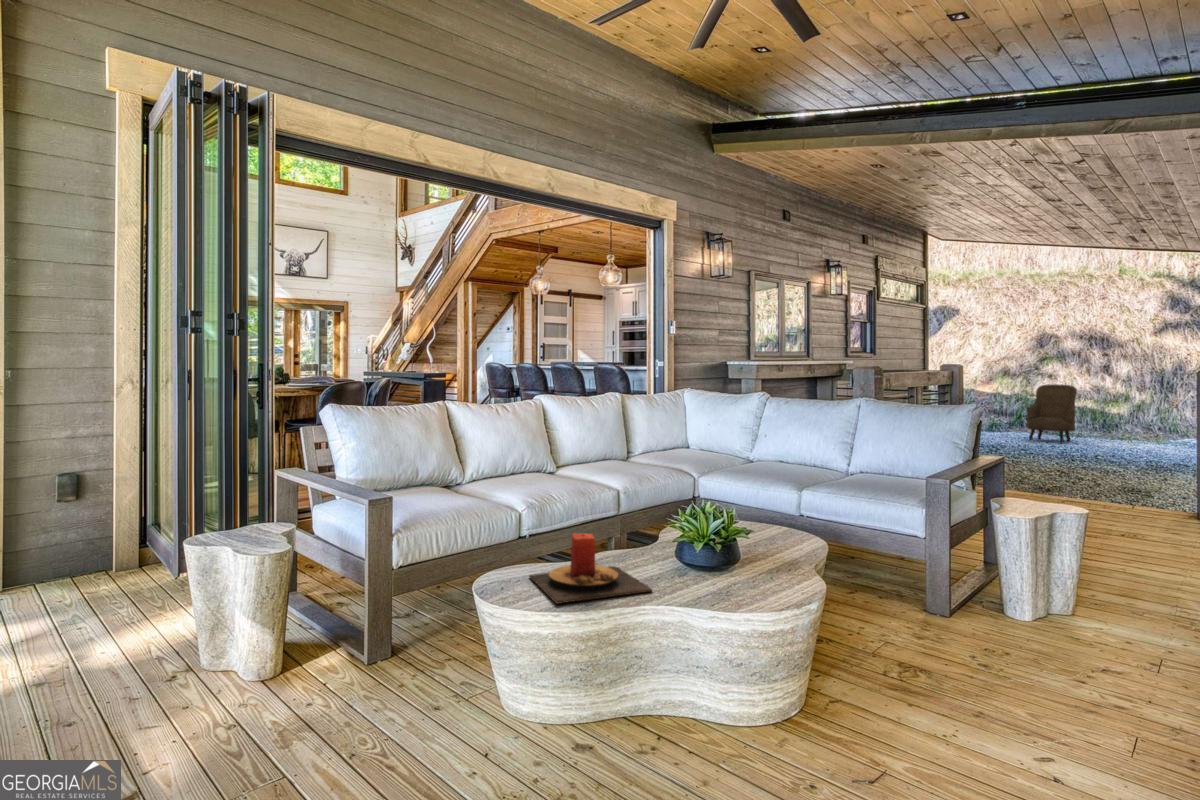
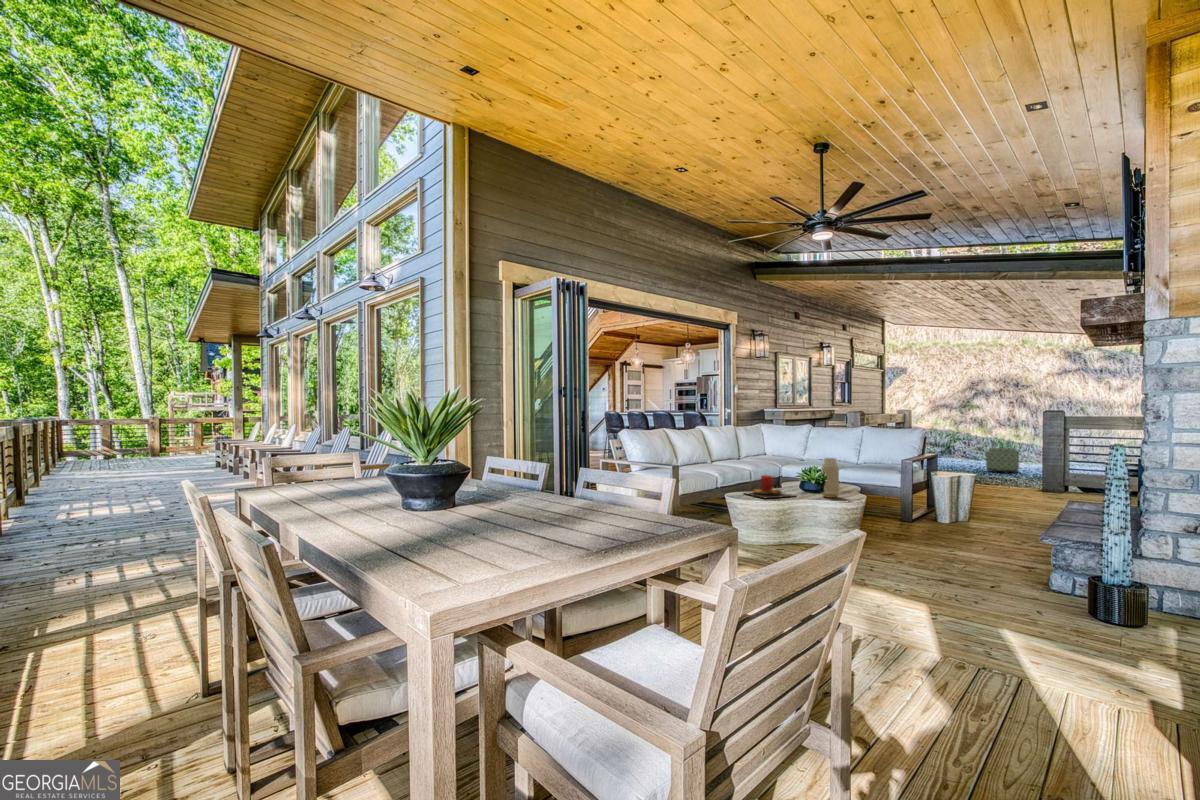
armchair: present [1027,384,1077,444] -> none [956,423,990,462]
ottoman: none [1074,426,1127,467] -> present [986,448,1019,473]
vase: none [714,493,758,598] -> present [821,458,839,498]

